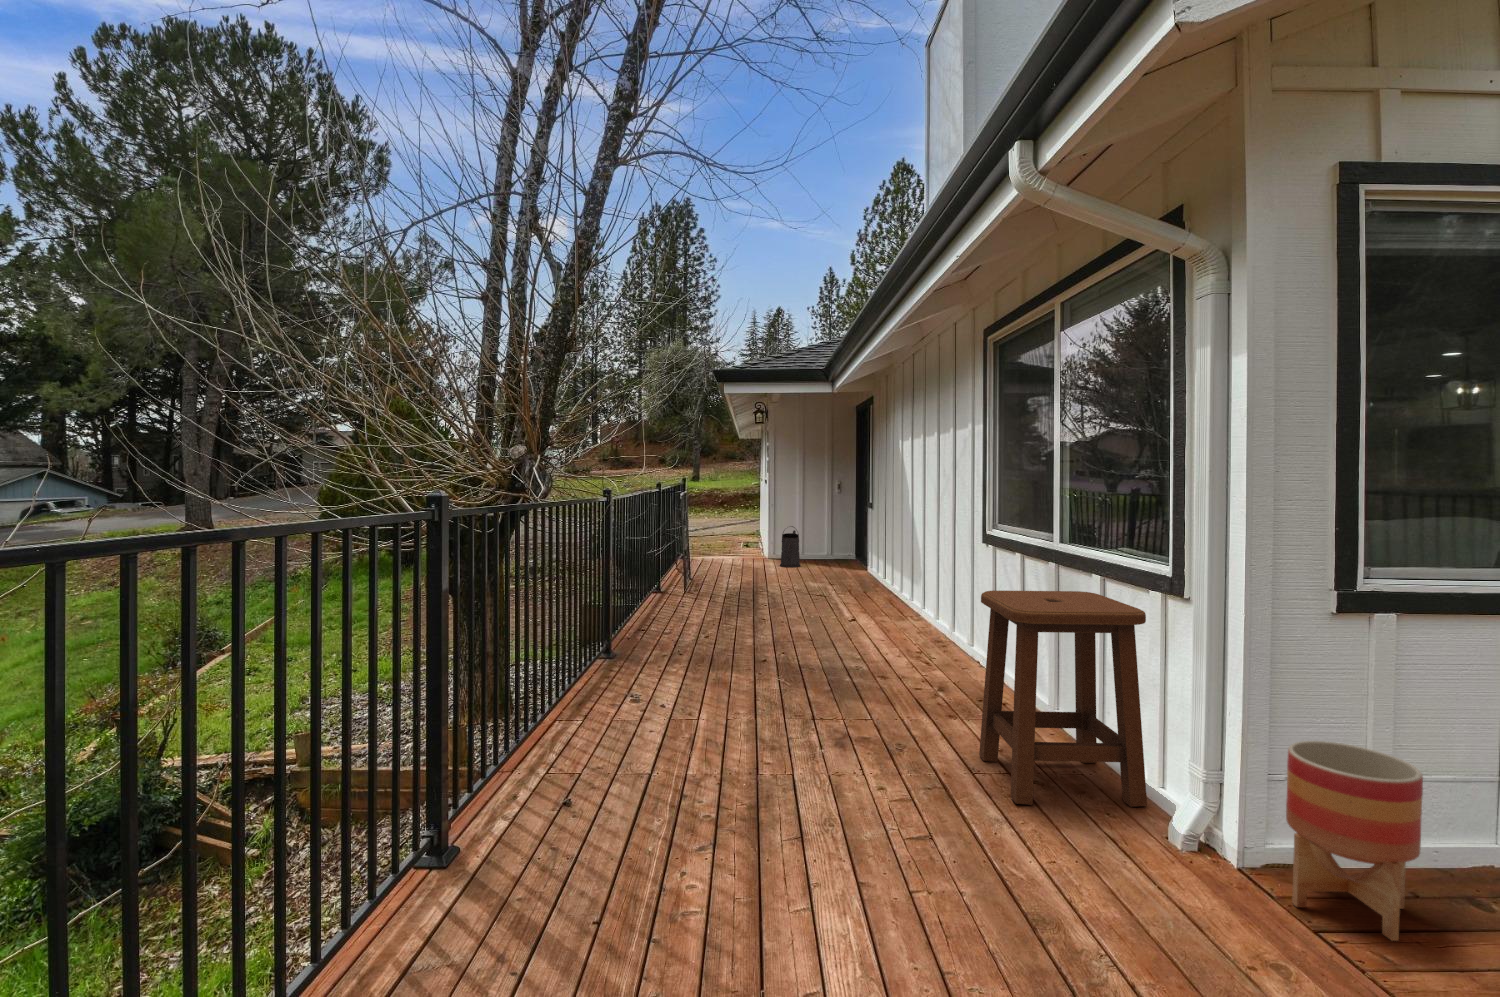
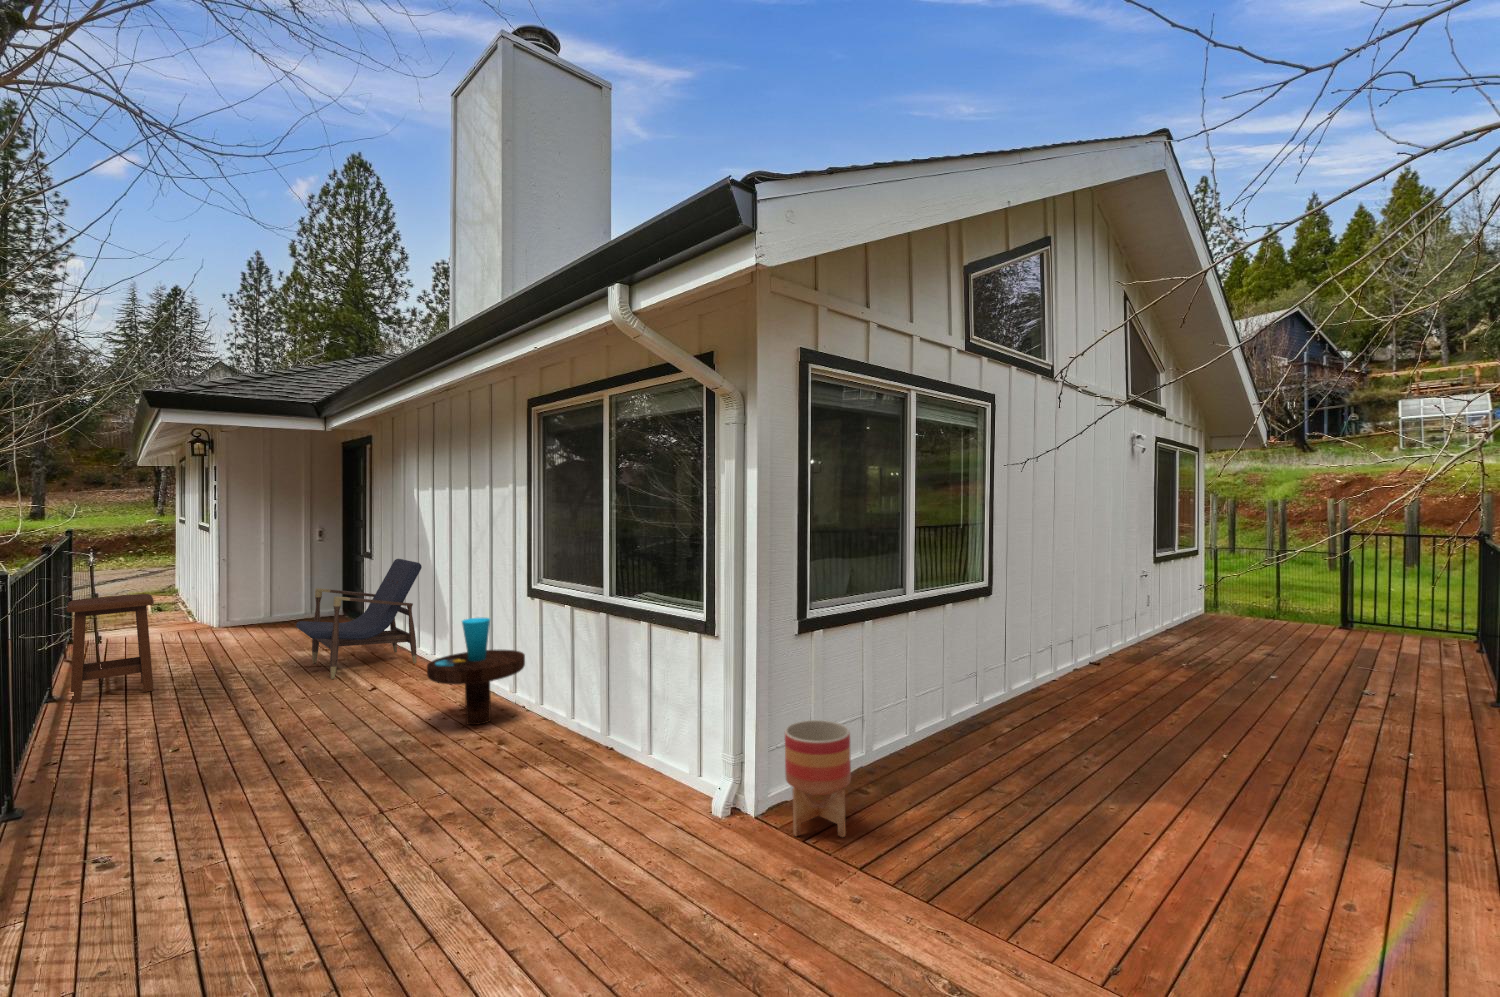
lounge chair: none [803,509,904,609] -> present [296,559,422,679]
watering can: present [780,526,801,567] -> none [243,581,272,632]
side table: none [880,561,978,669] -> present [427,618,525,725]
stool: present [979,590,1147,807] -> present [67,594,154,703]

